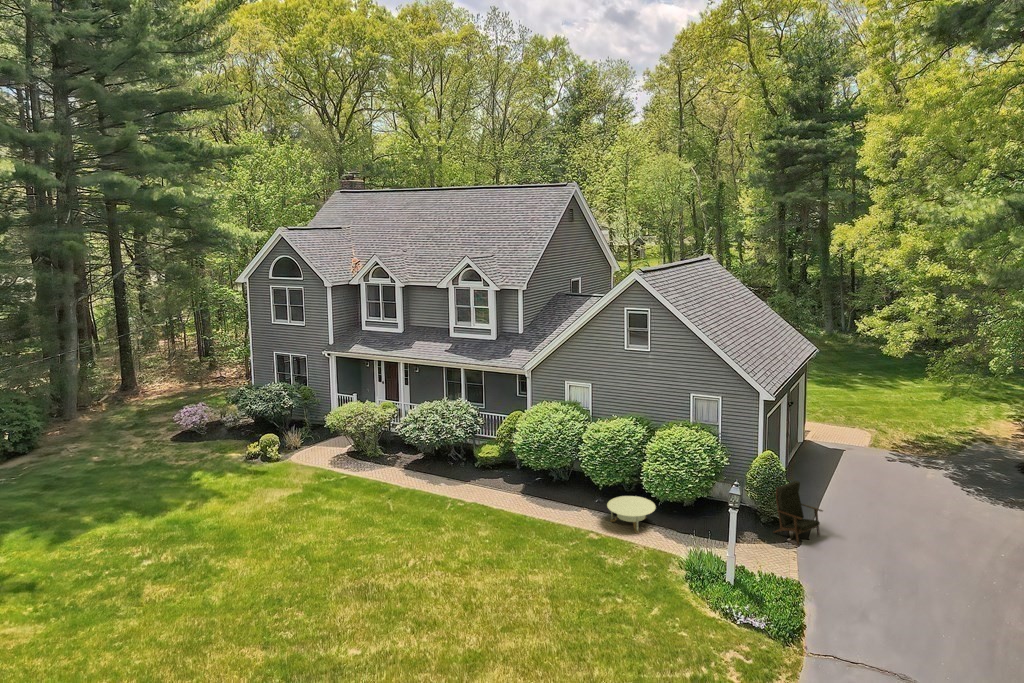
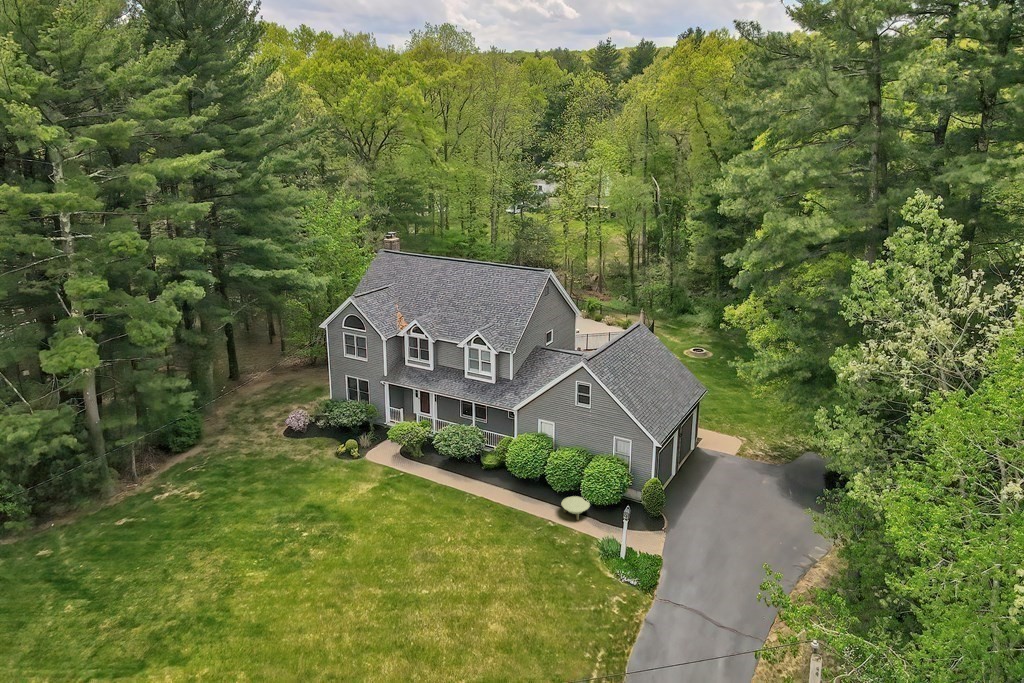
lounge chair: present [773,481,823,545] -> none [656,494,684,531]

